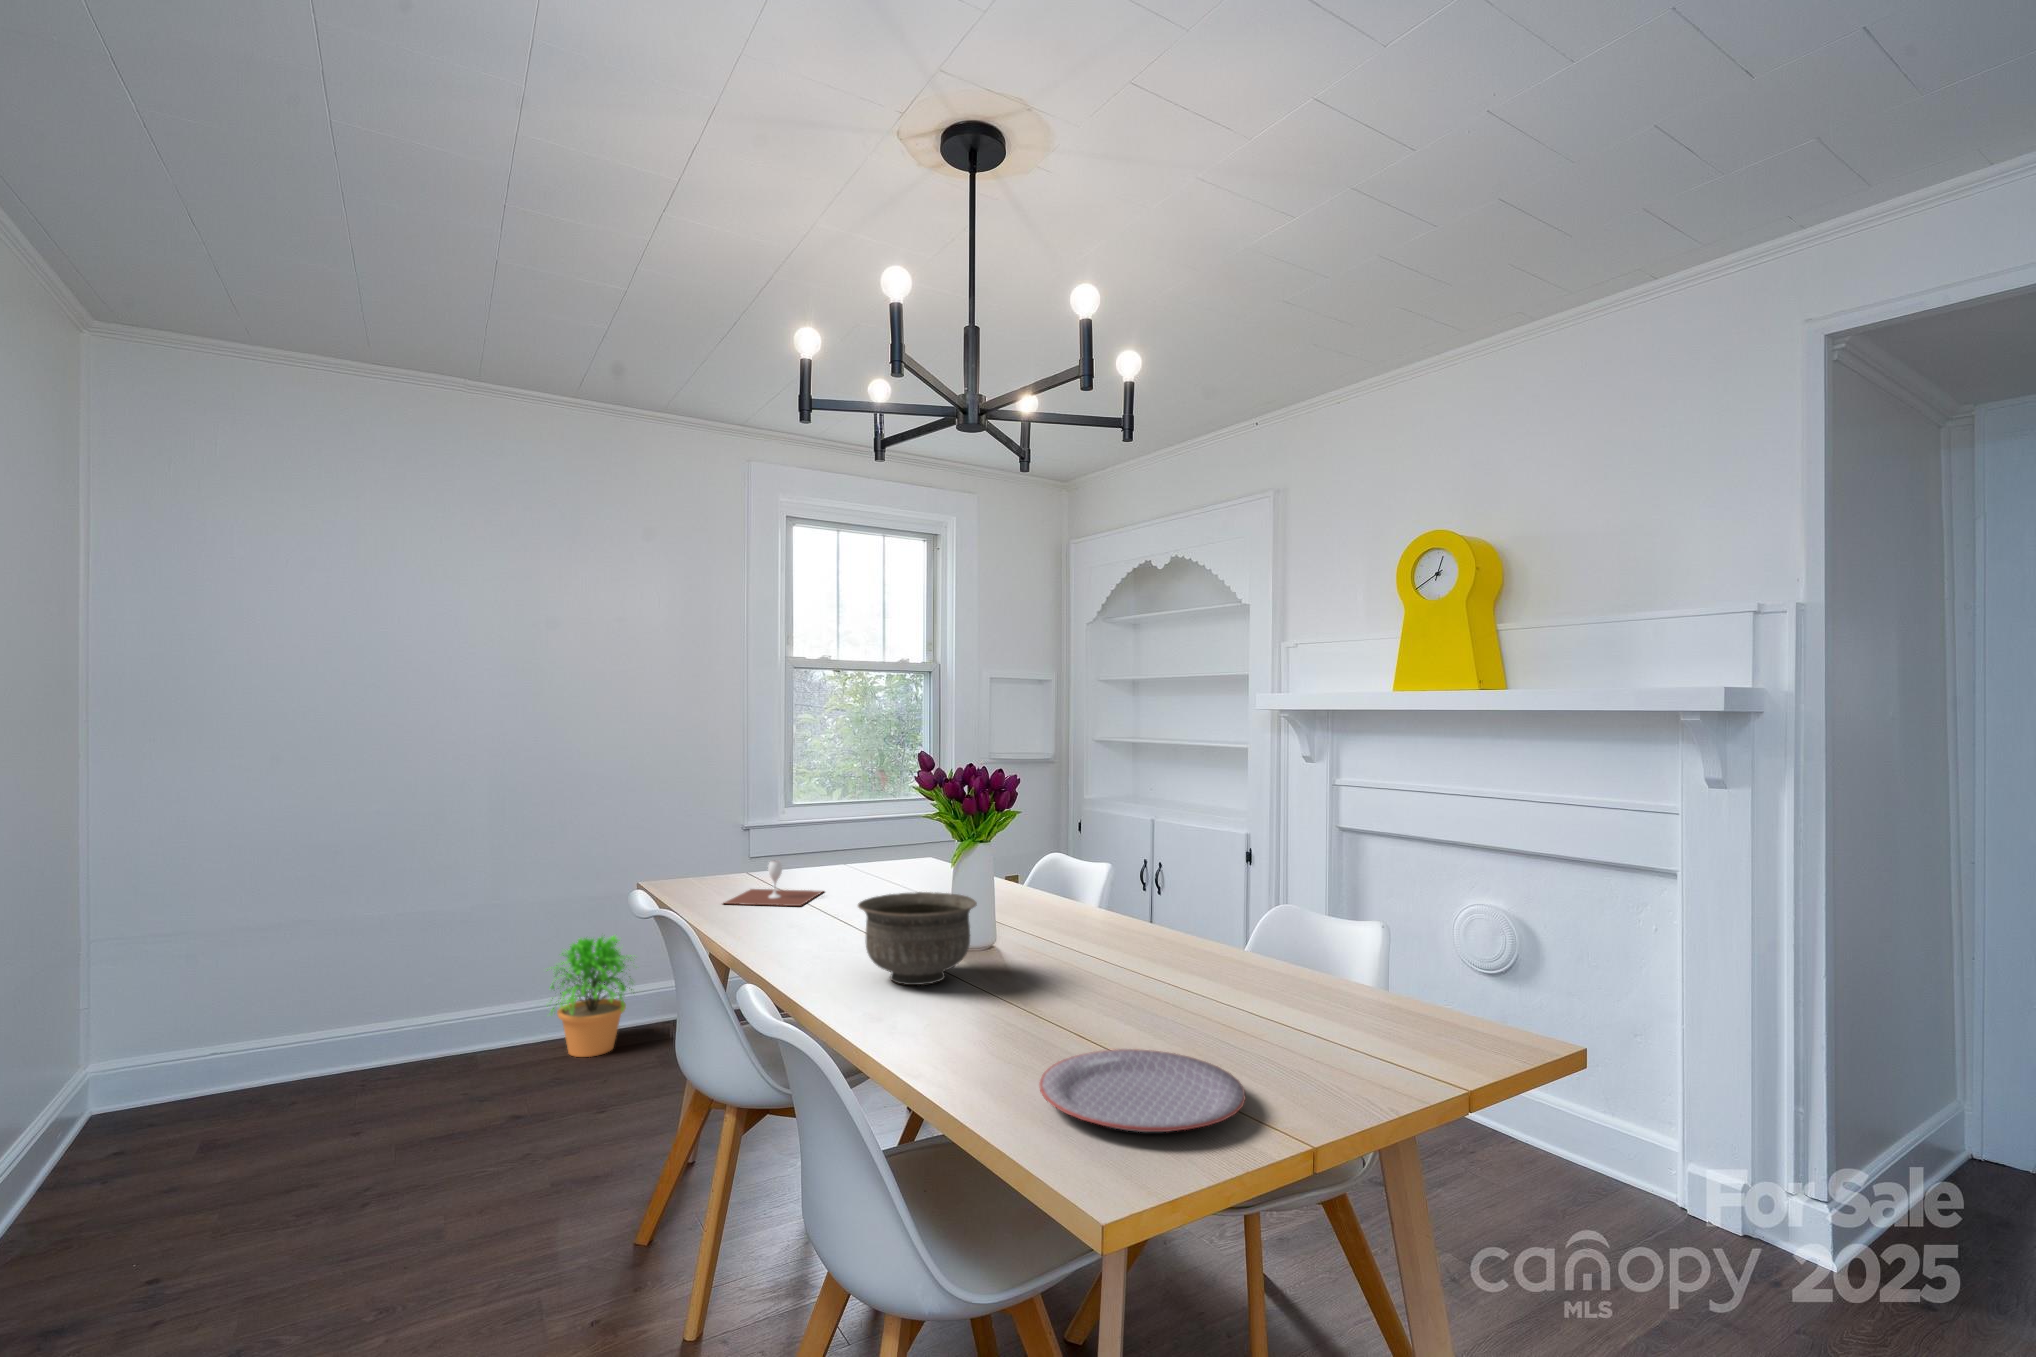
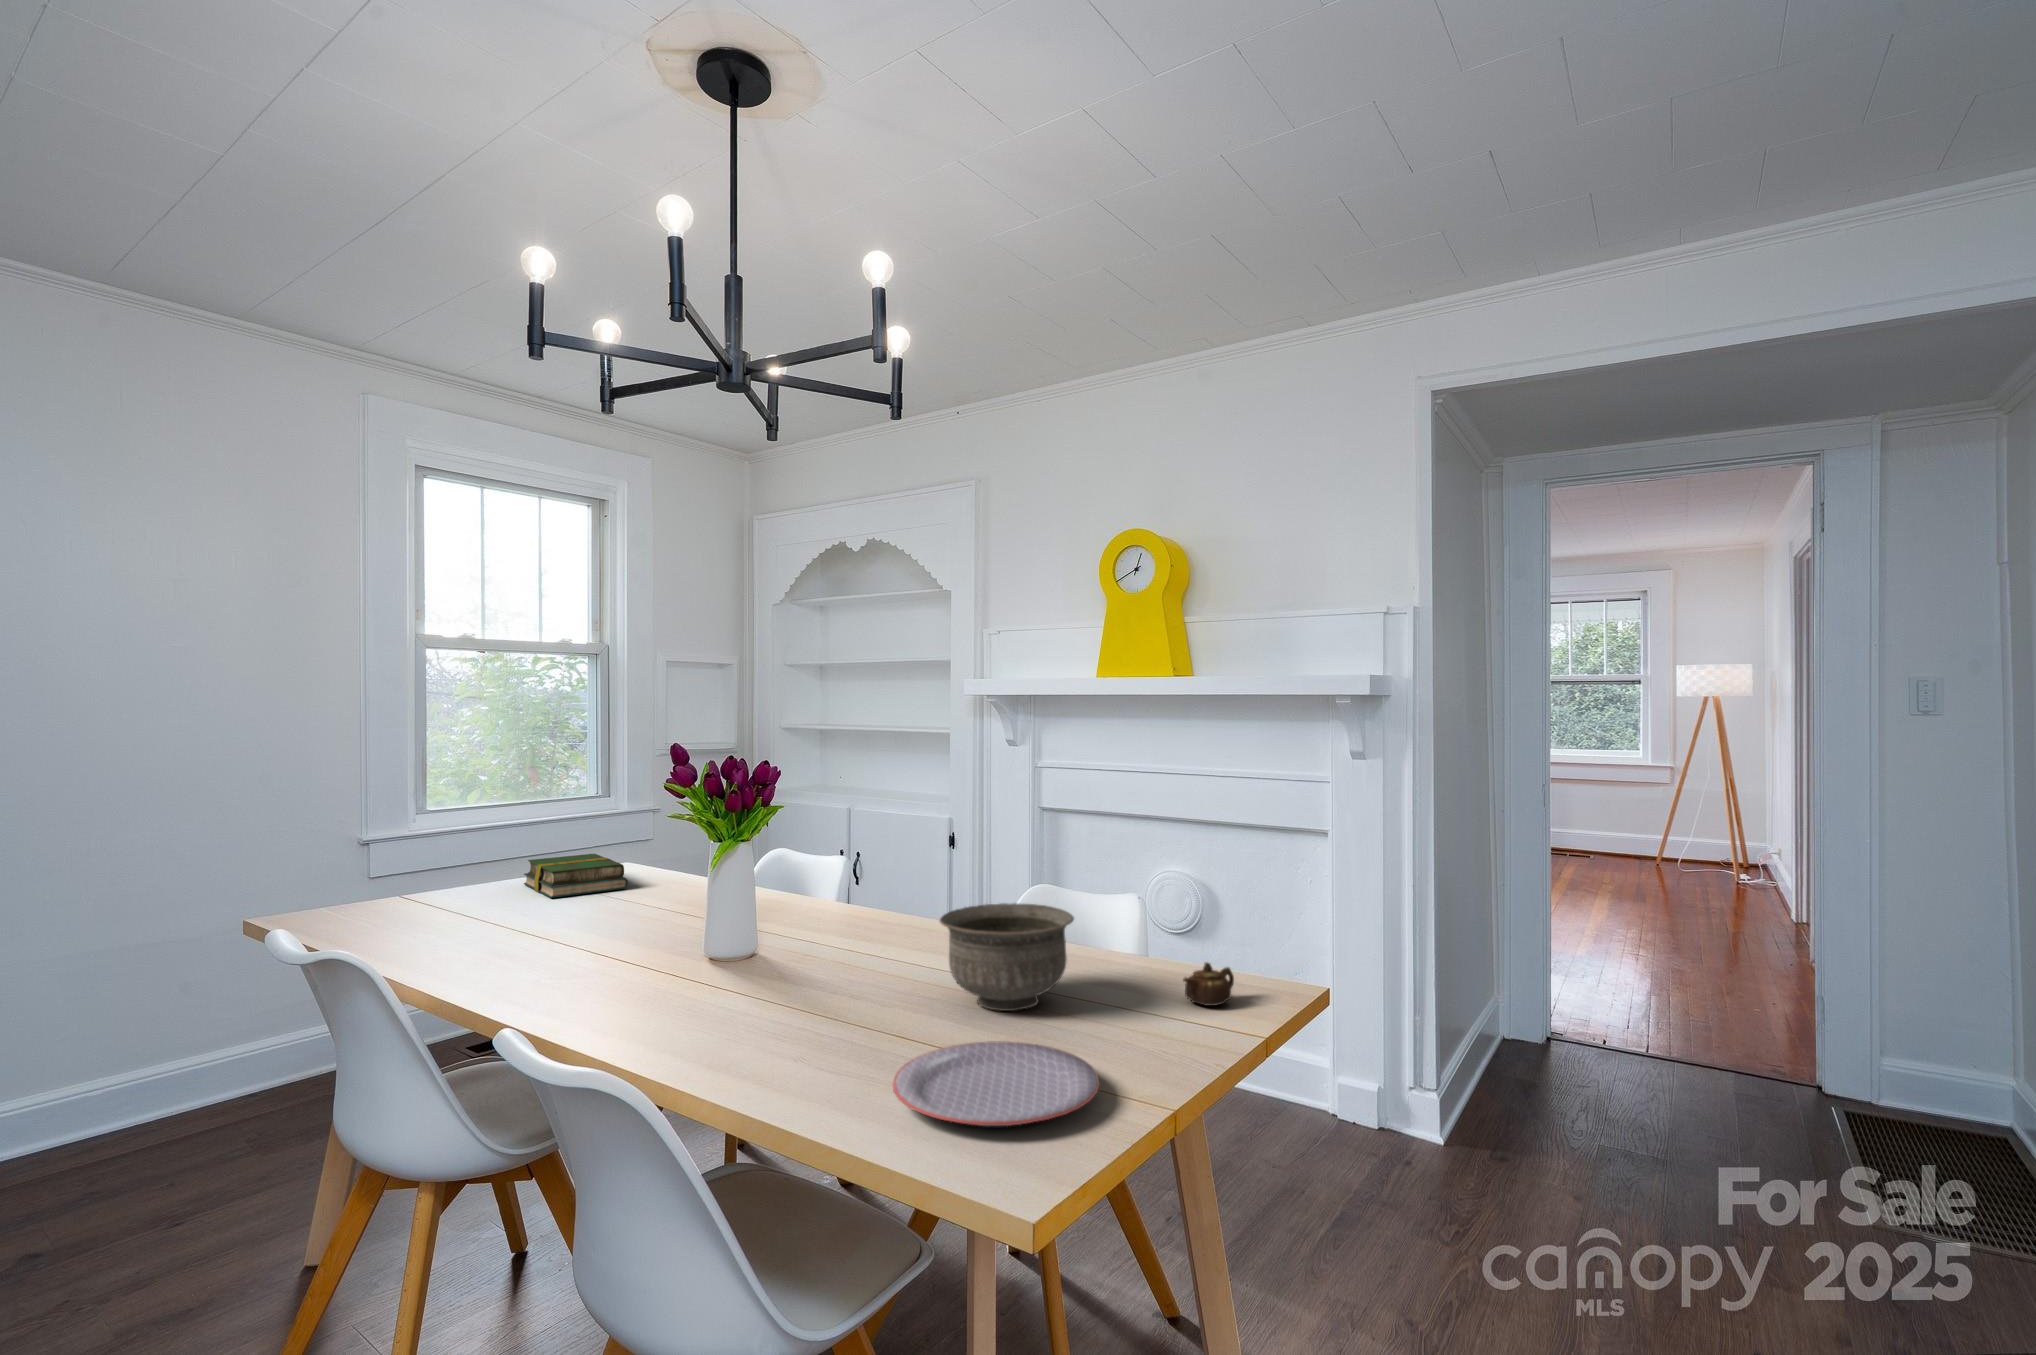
book: none [841,849,919,885] -> present [524,854,628,898]
wine glass: present [725,861,822,906] -> none [385,877,516,935]
bowl: present [858,892,977,985] -> present [940,903,1074,1011]
potted plant: present [547,935,635,1057] -> none [59,985,223,1151]
teapot: none [1390,1000,1458,1048] -> present [1184,963,1234,1006]

